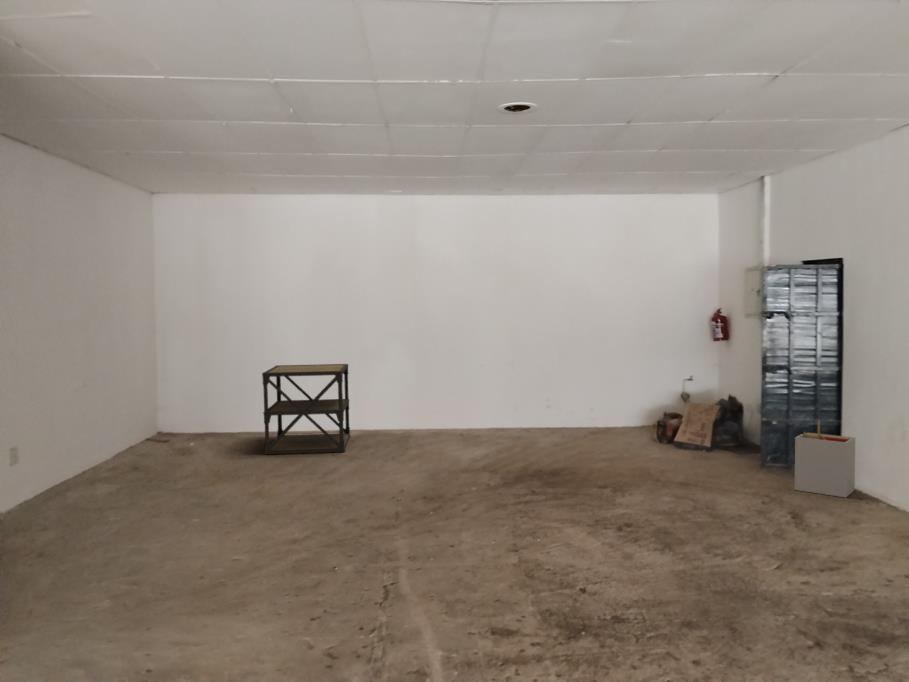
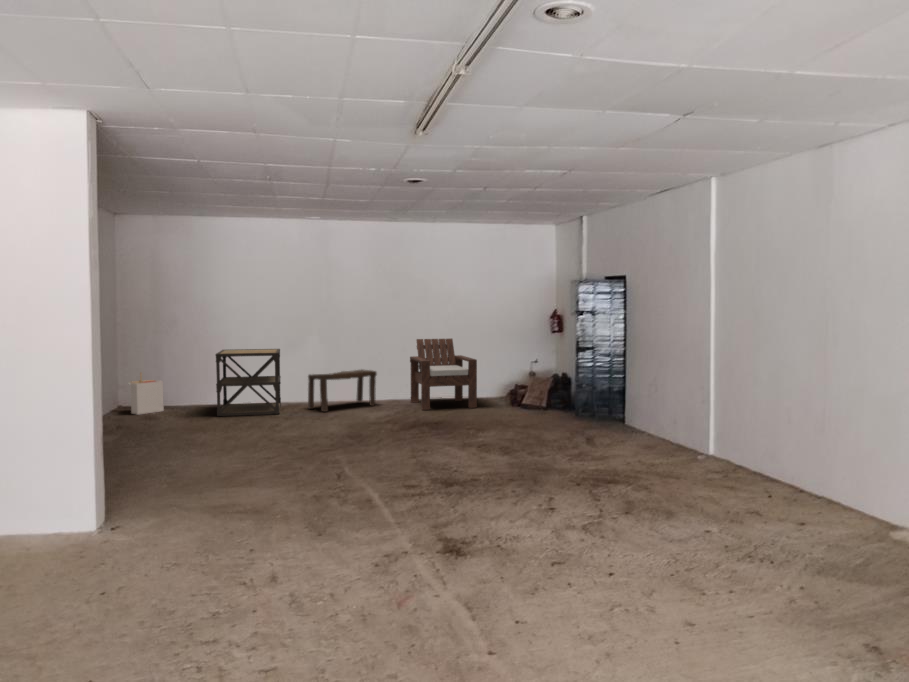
chair: none [517,349,610,448] -> present [410,338,477,410]
bench: none [383,390,473,449] -> present [308,370,377,412]
storage bin: present [795,420,855,497] -> present [128,373,164,414]

